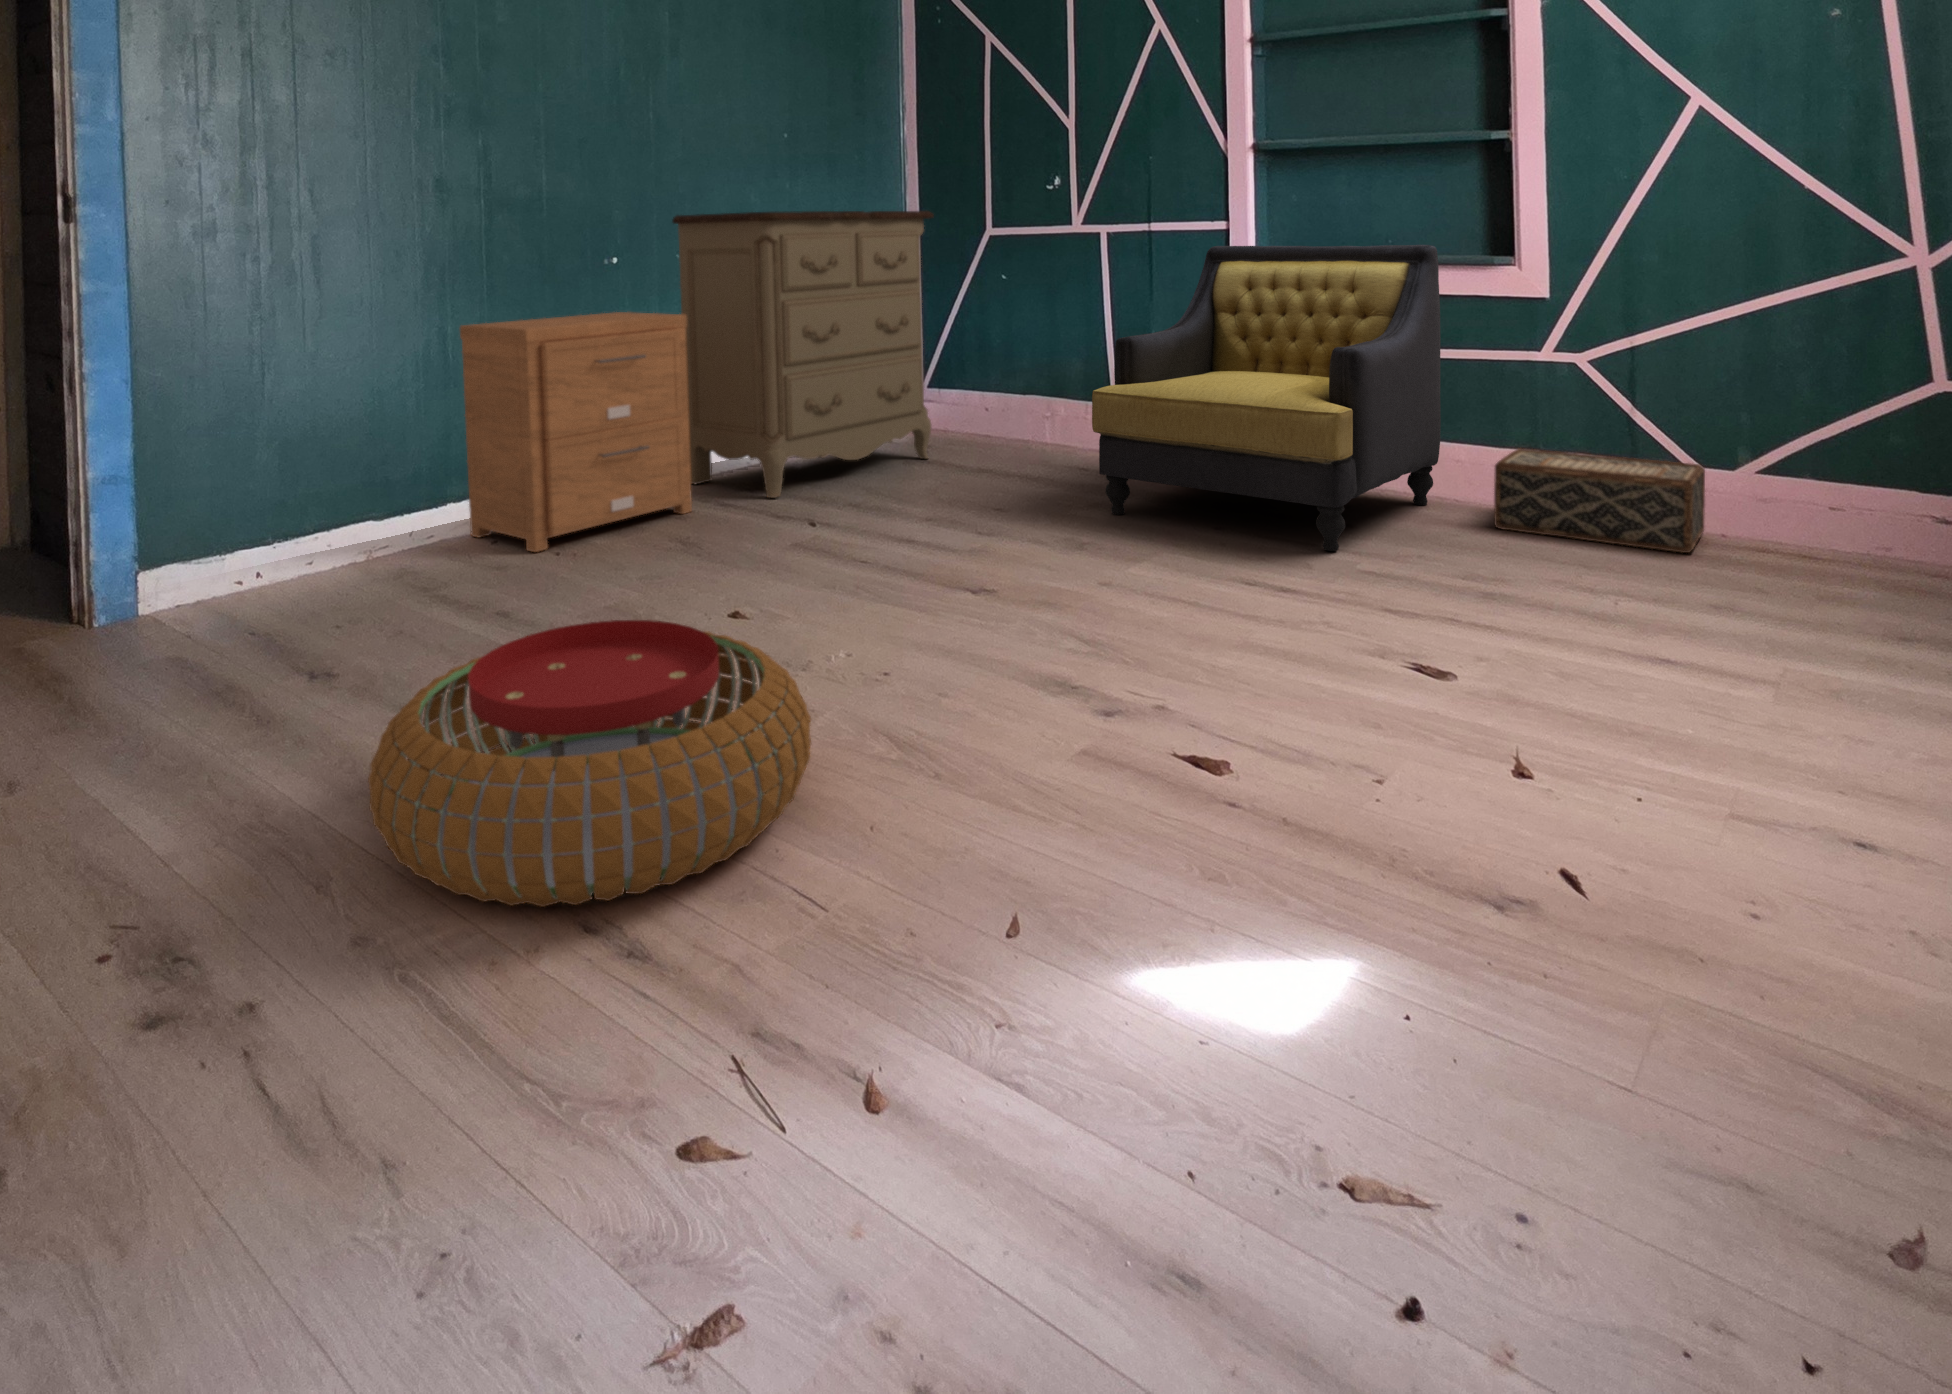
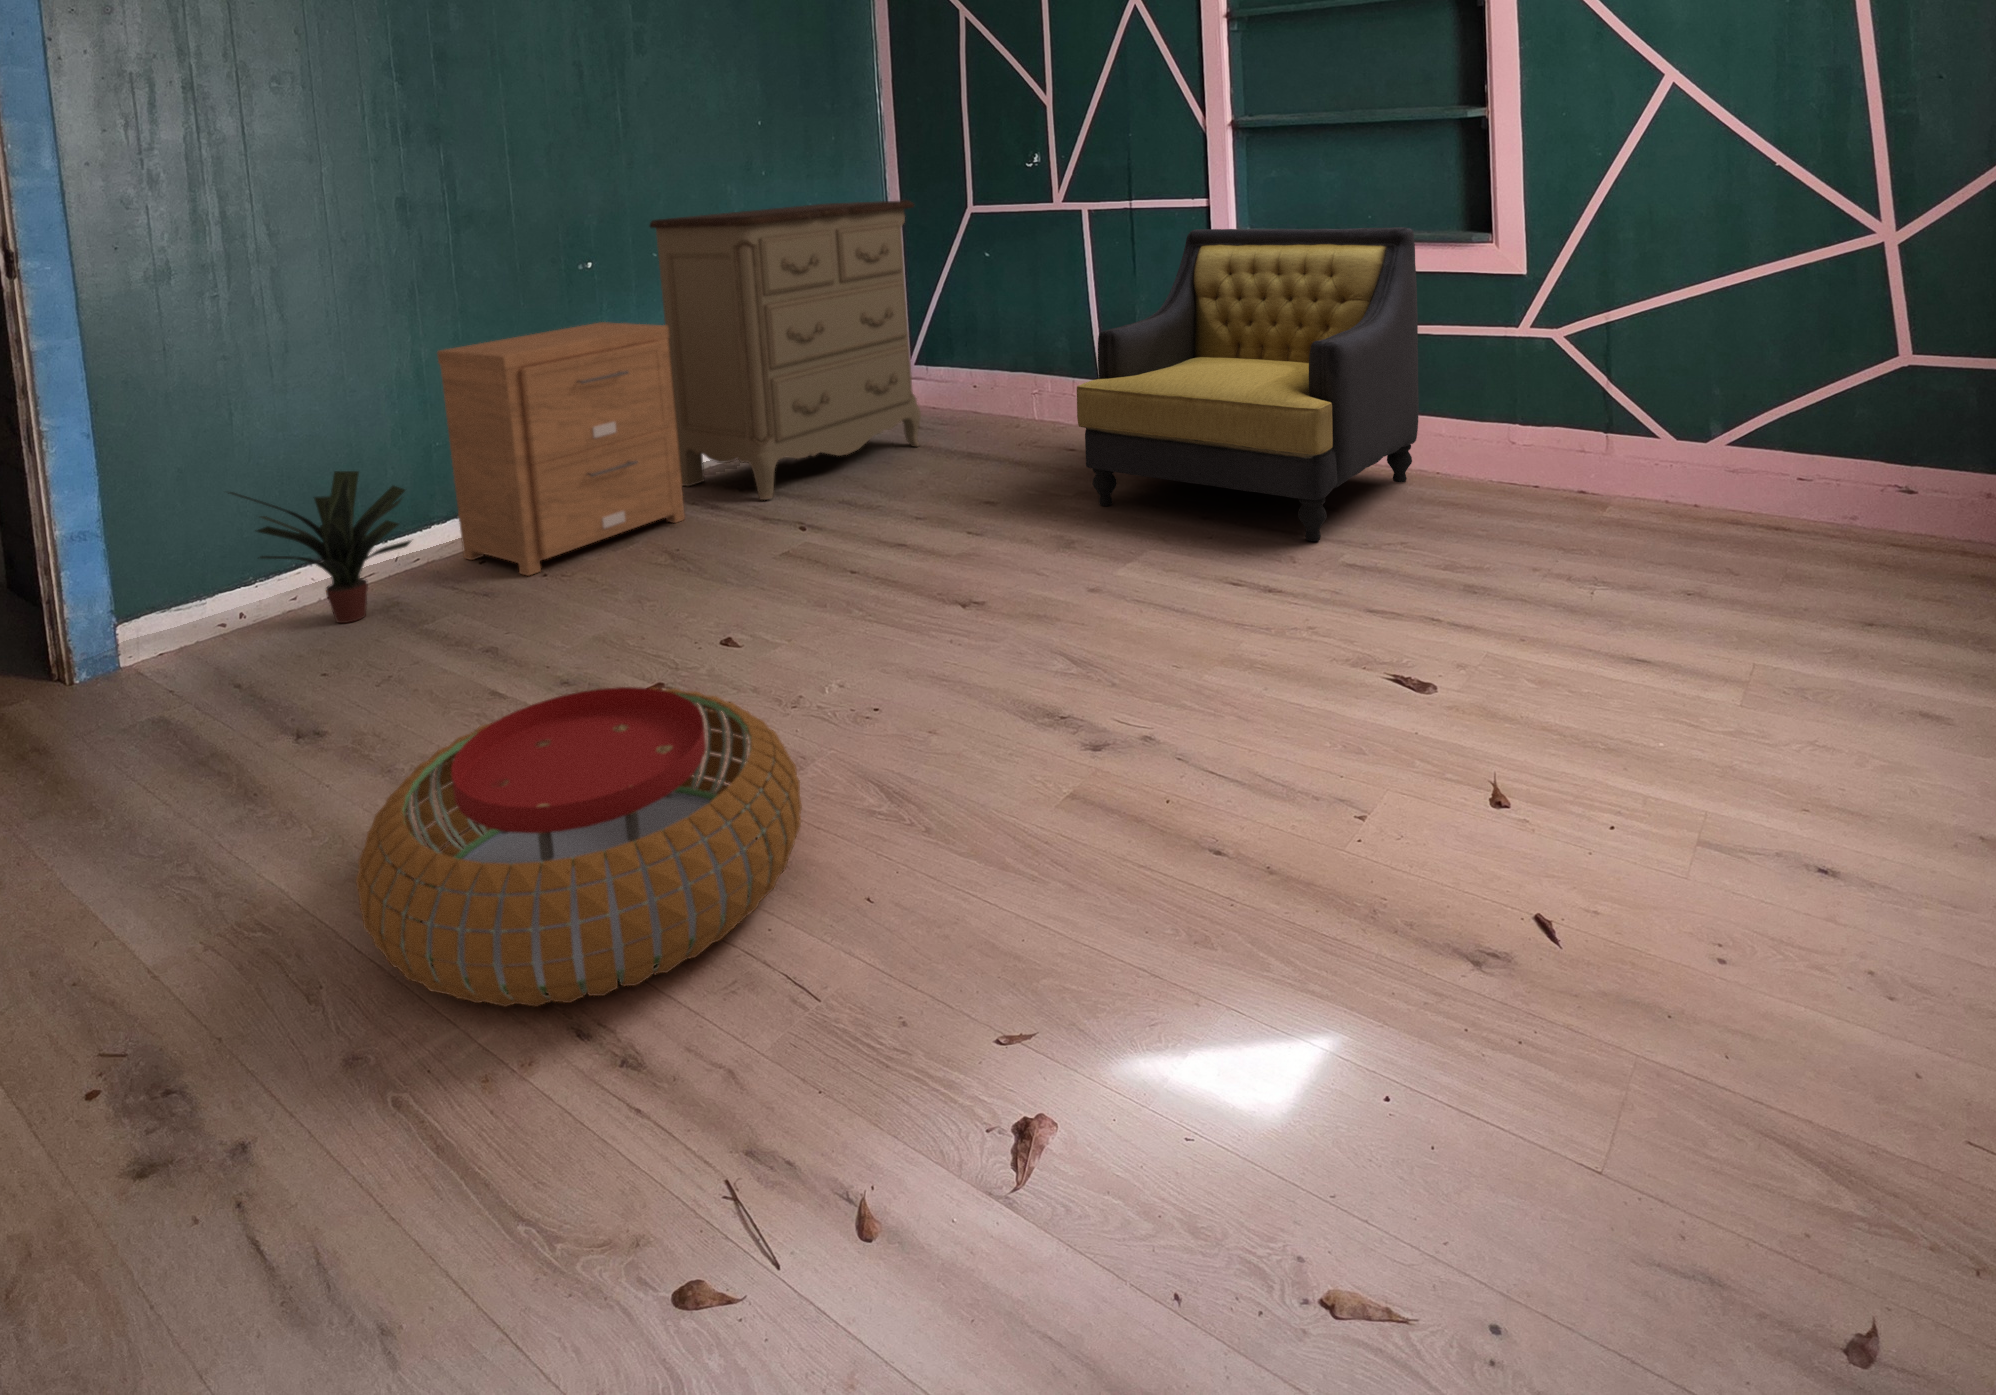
potted plant: none [245,435,427,585] -> present [228,471,411,623]
woven basket: present [1494,448,1705,553] -> none [1471,425,1674,529]

